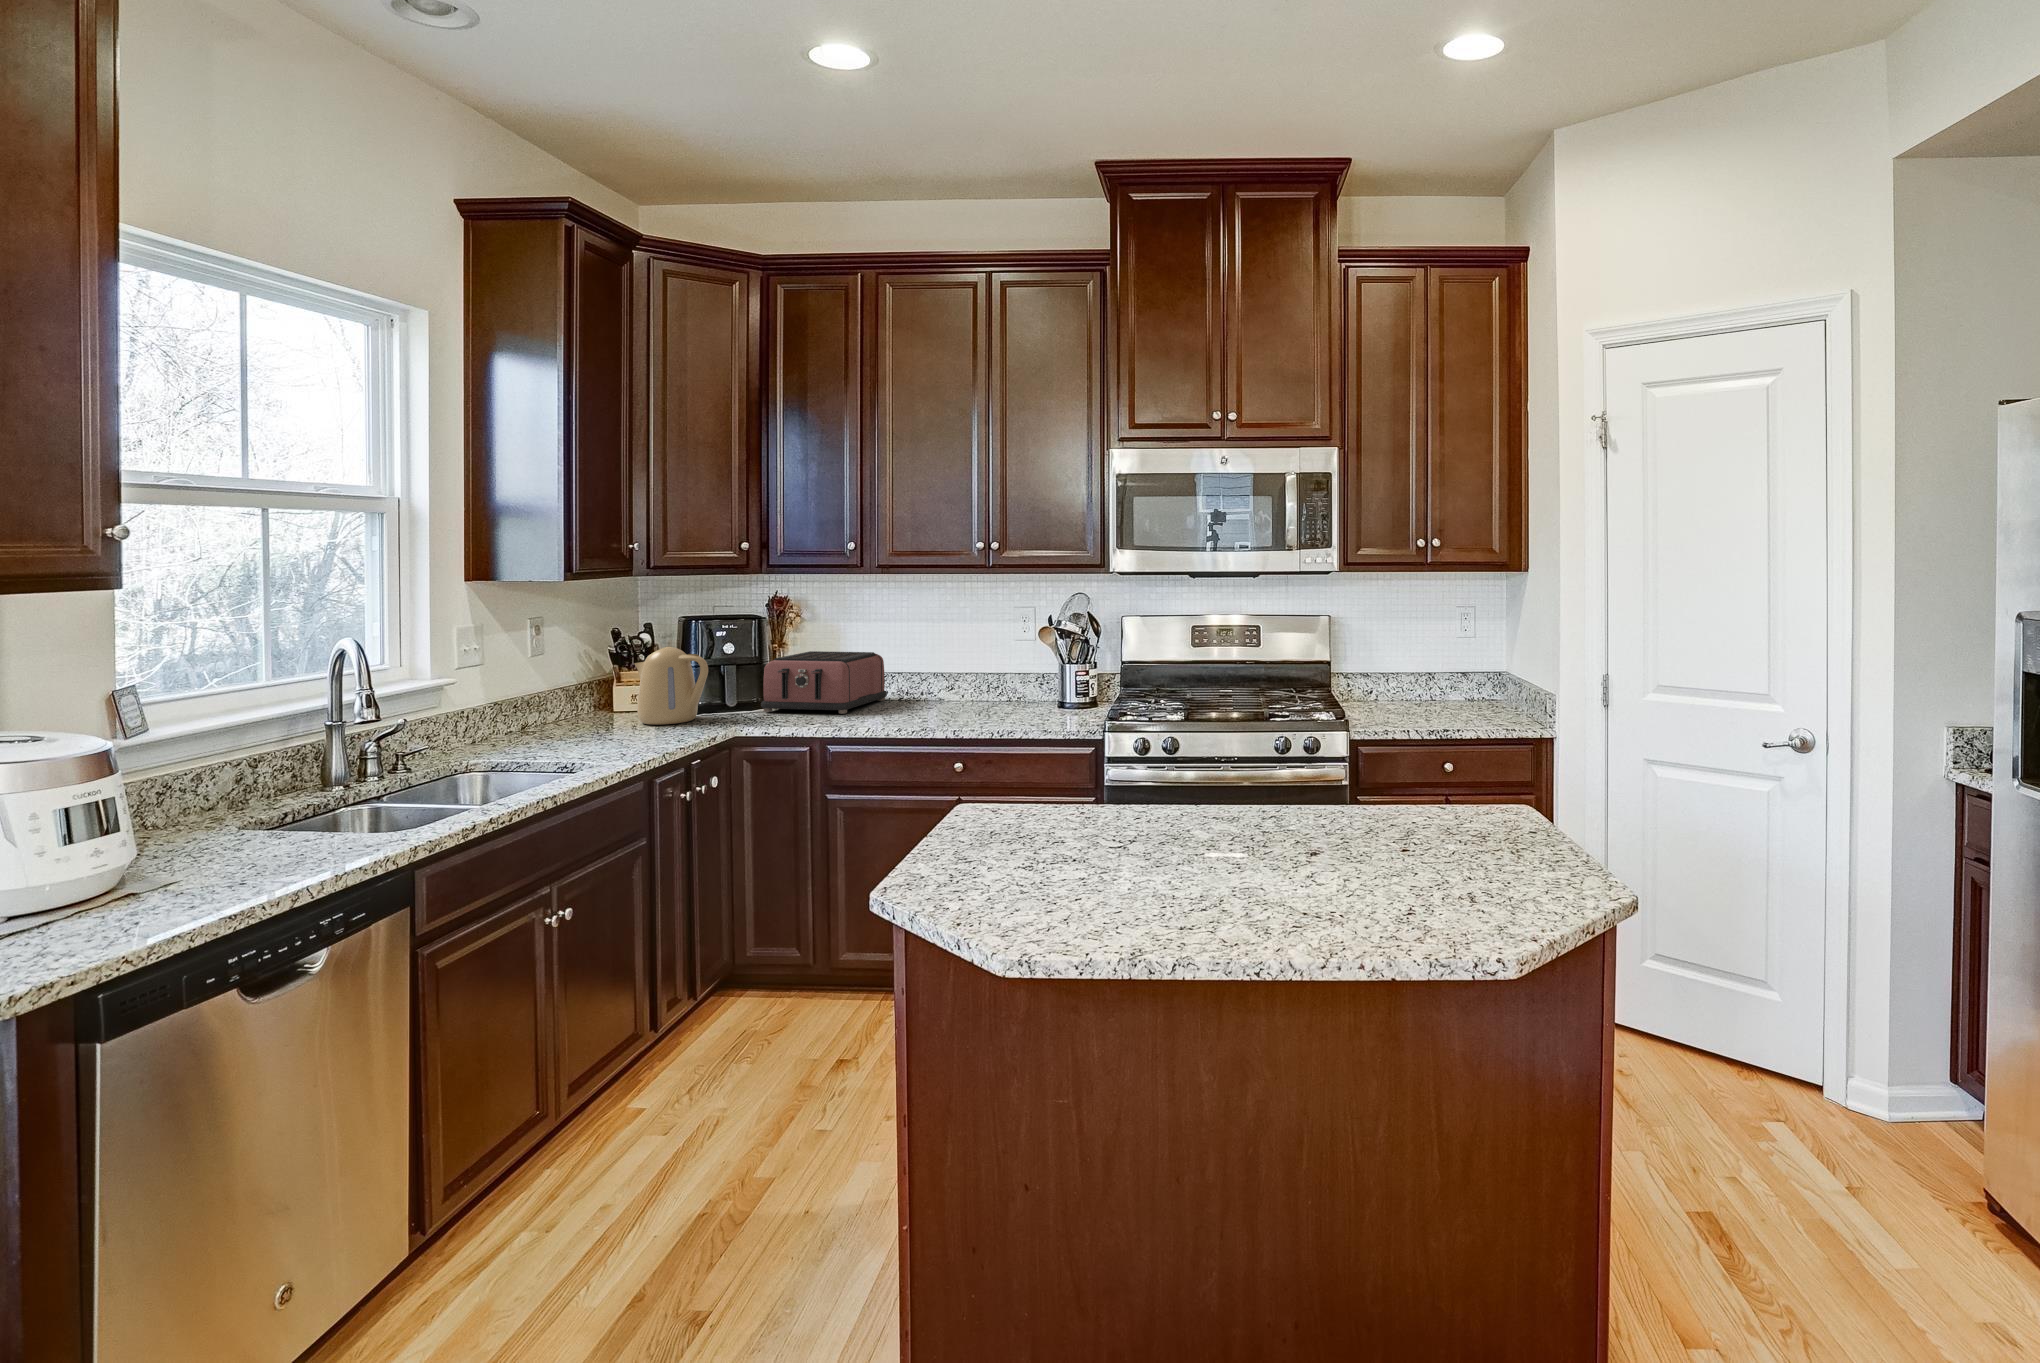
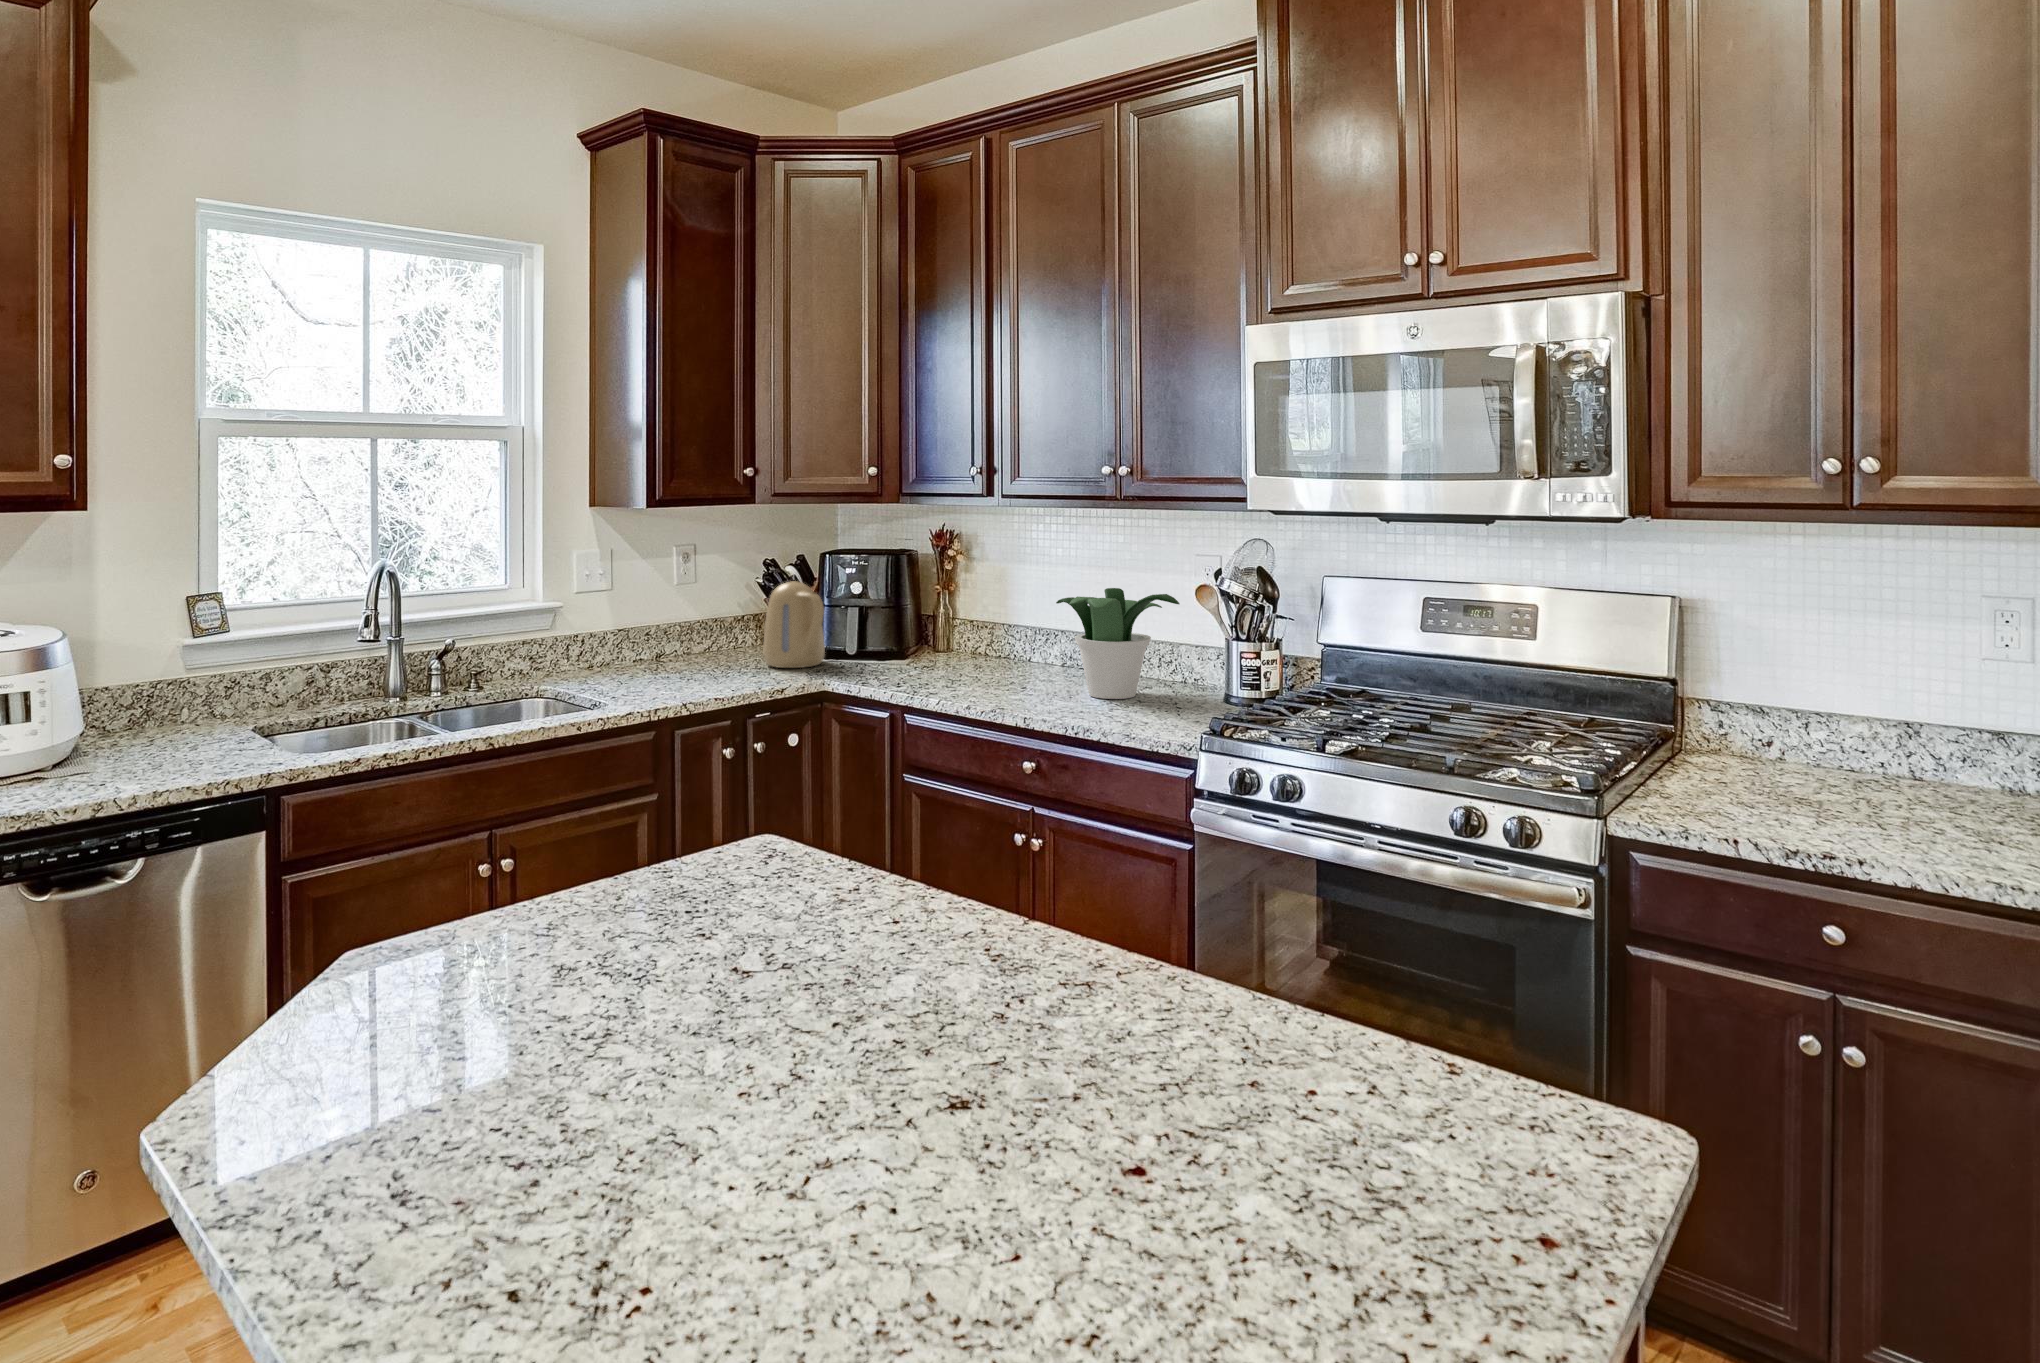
potted plant: none [936,635,1036,714] -> present [1056,588,1180,699]
toaster: present [761,651,887,714] -> none [889,596,1044,677]

